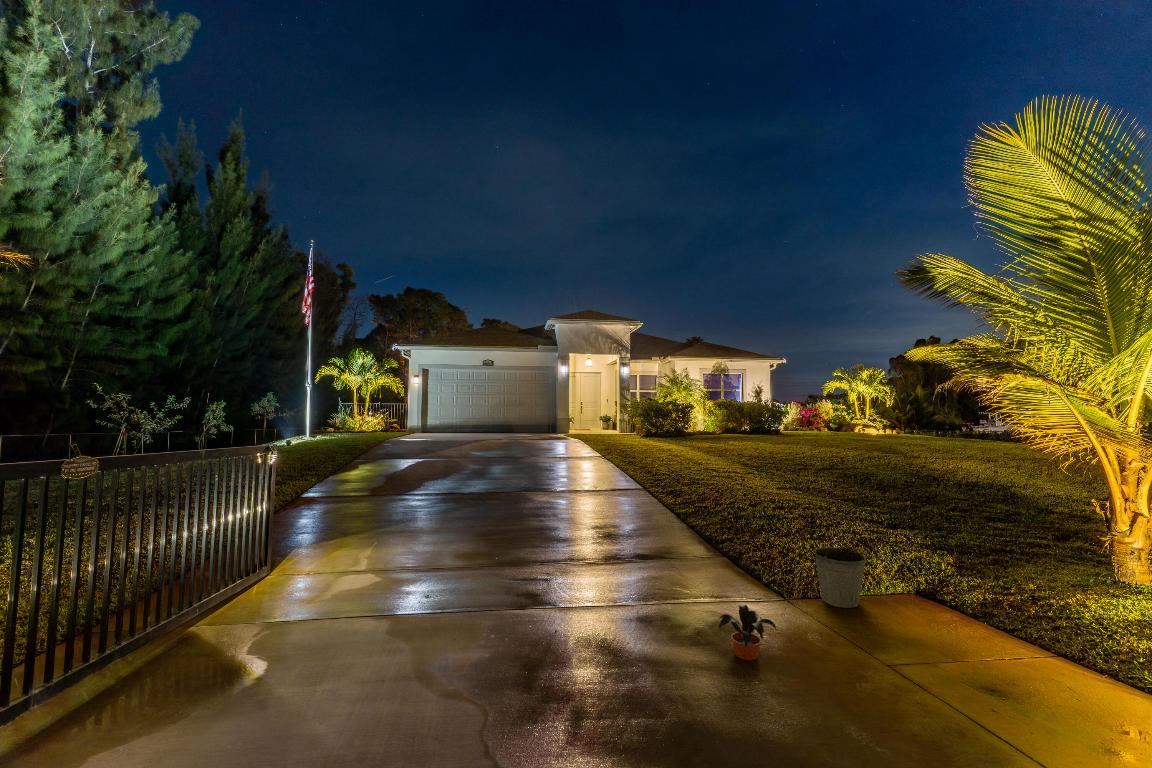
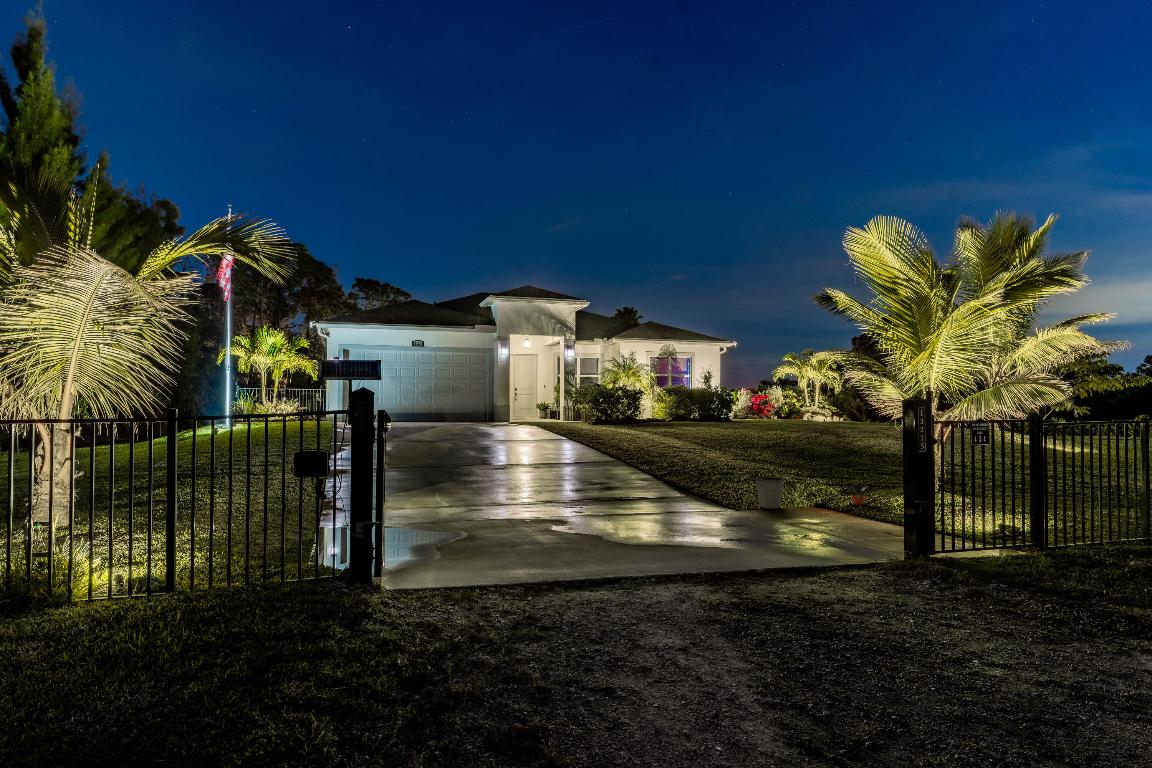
potted plant: present [719,605,776,660] -> present [847,483,870,505]

